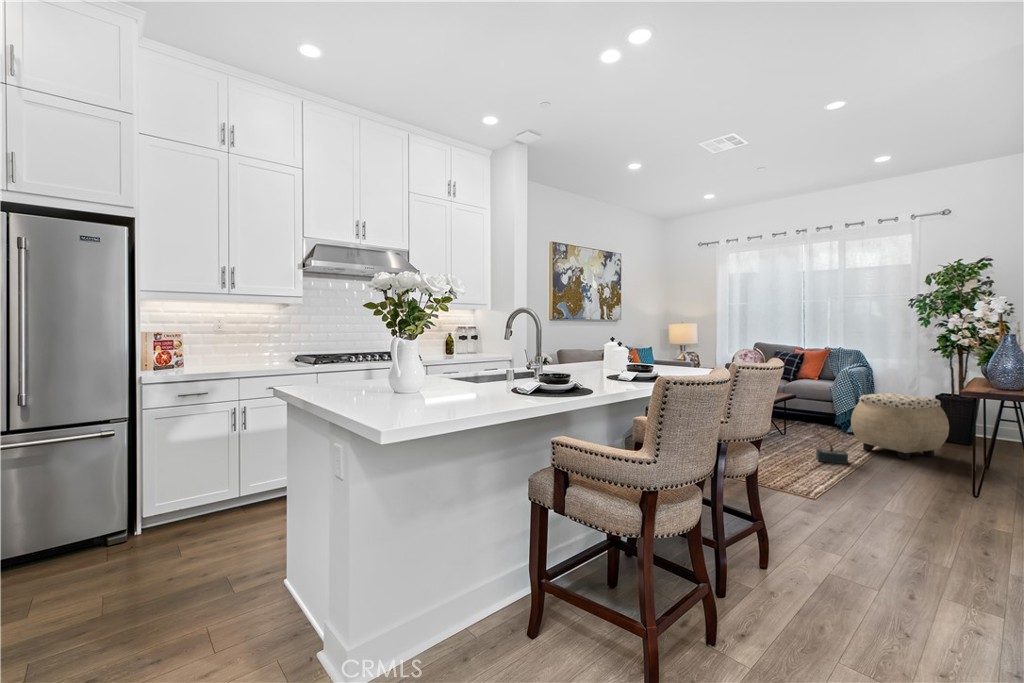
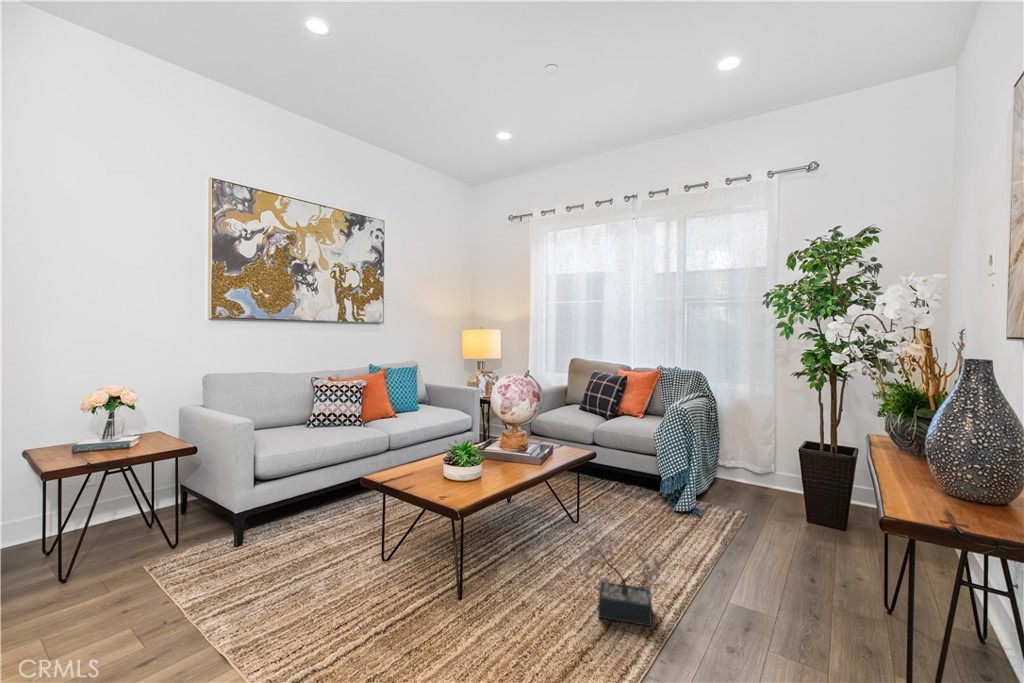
ottoman: present [851,393,949,460] -> none [672,452,828,595]

